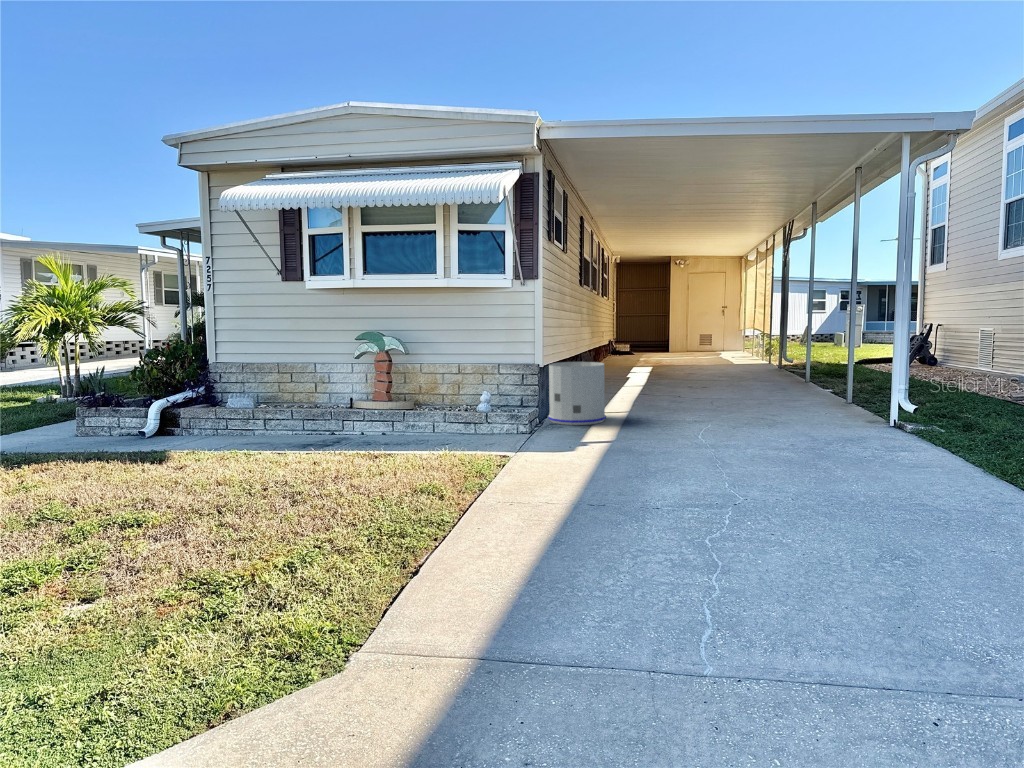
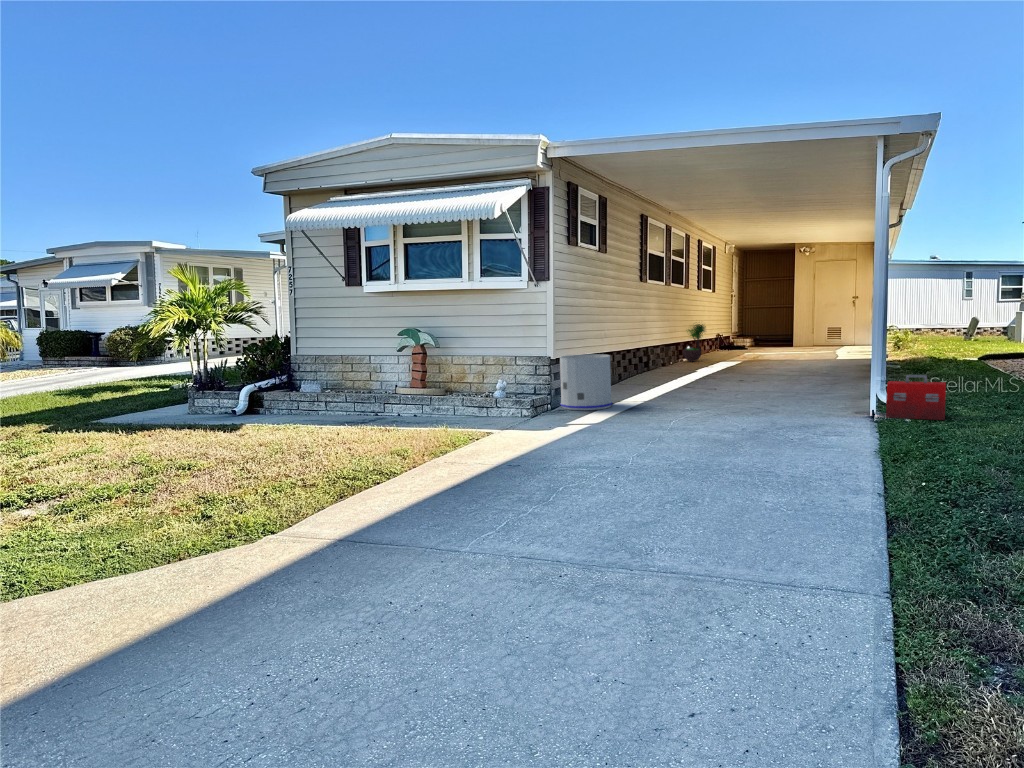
potted tree: none [608,327,632,368] -> present [683,324,706,362]
toolbox: none [902,384,974,431] -> present [886,375,946,420]

